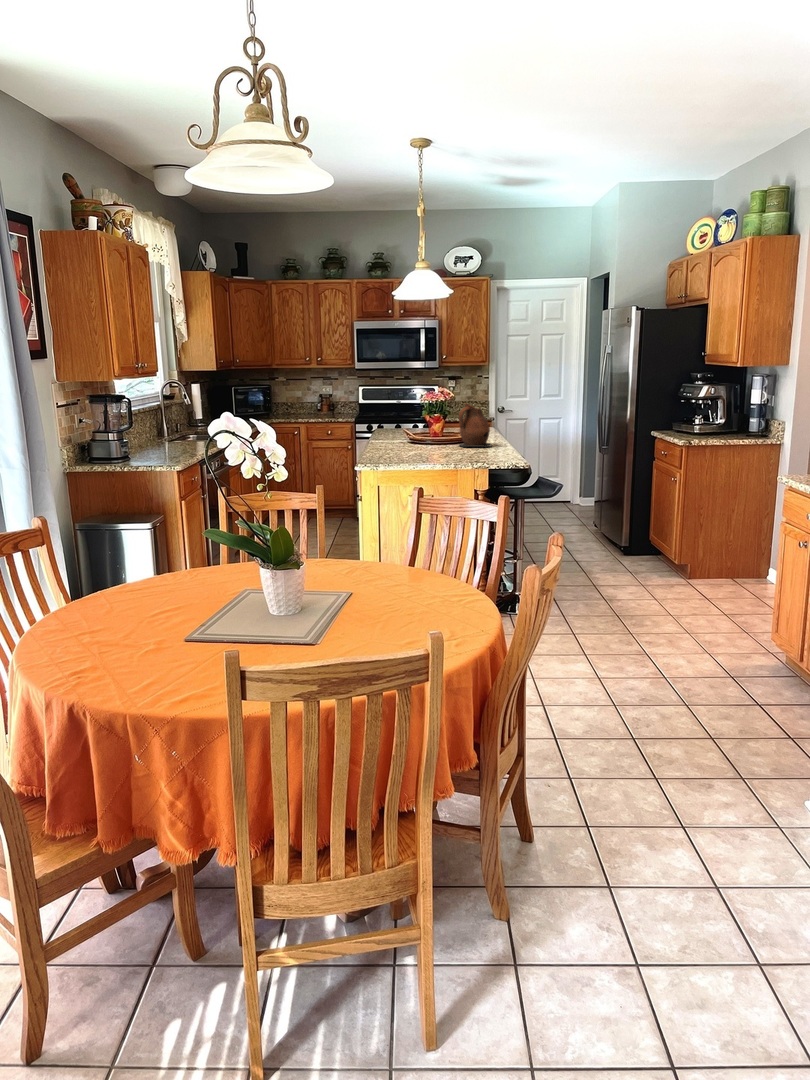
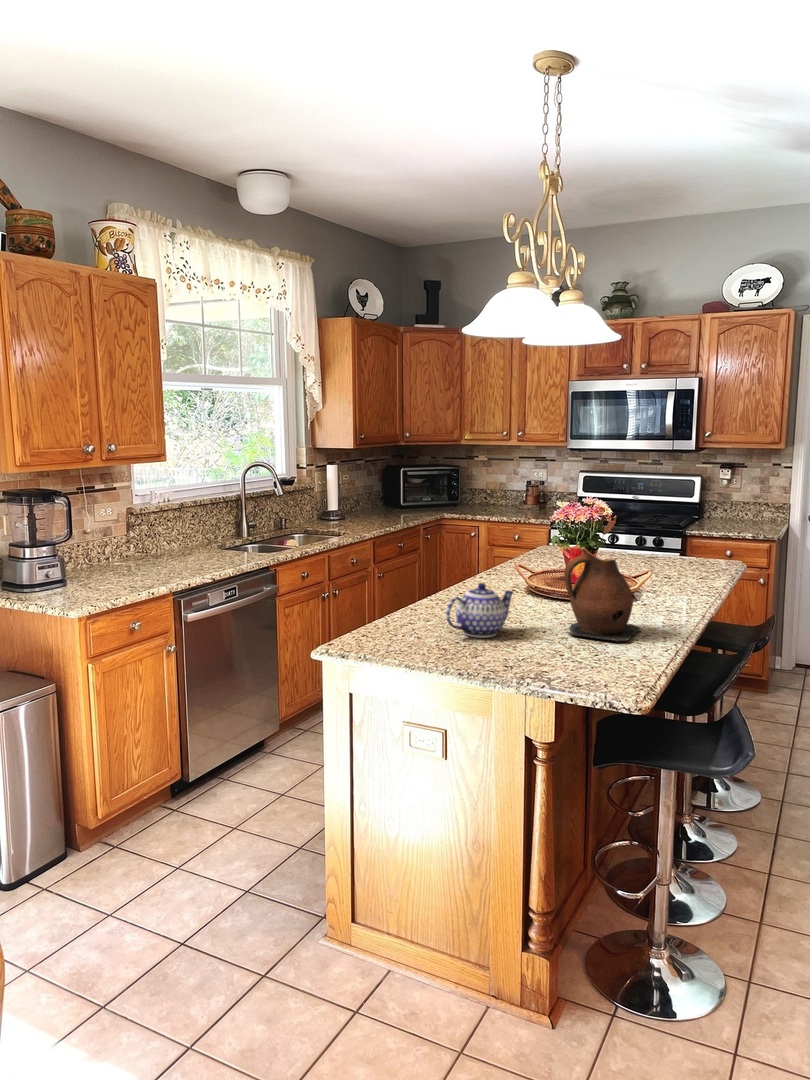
teapot: none [411,424,436,451] -> present [446,583,513,638]

